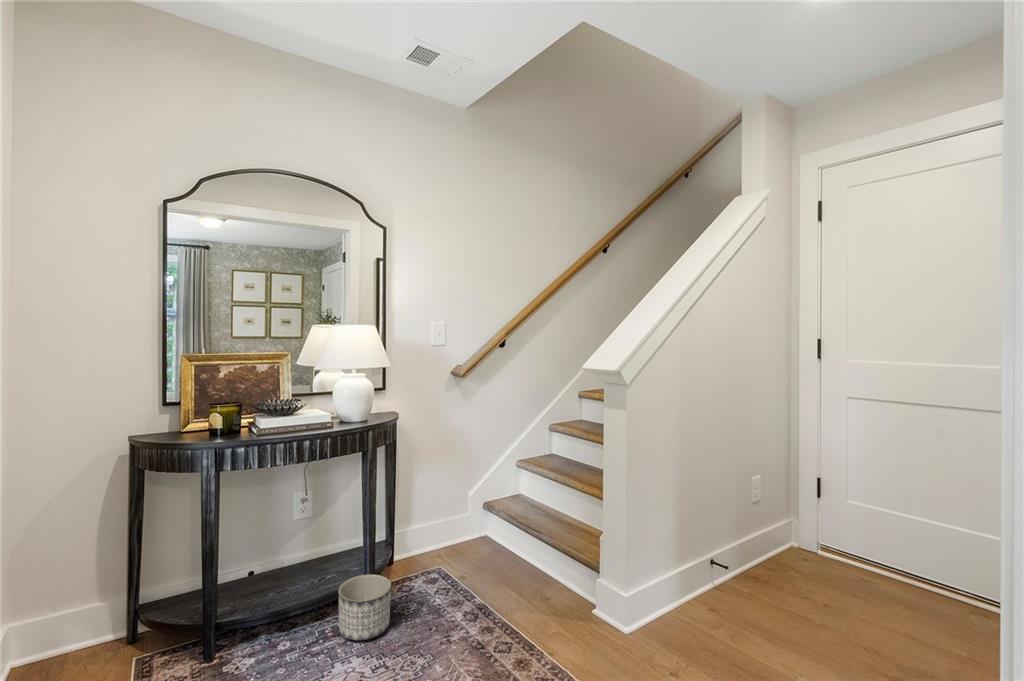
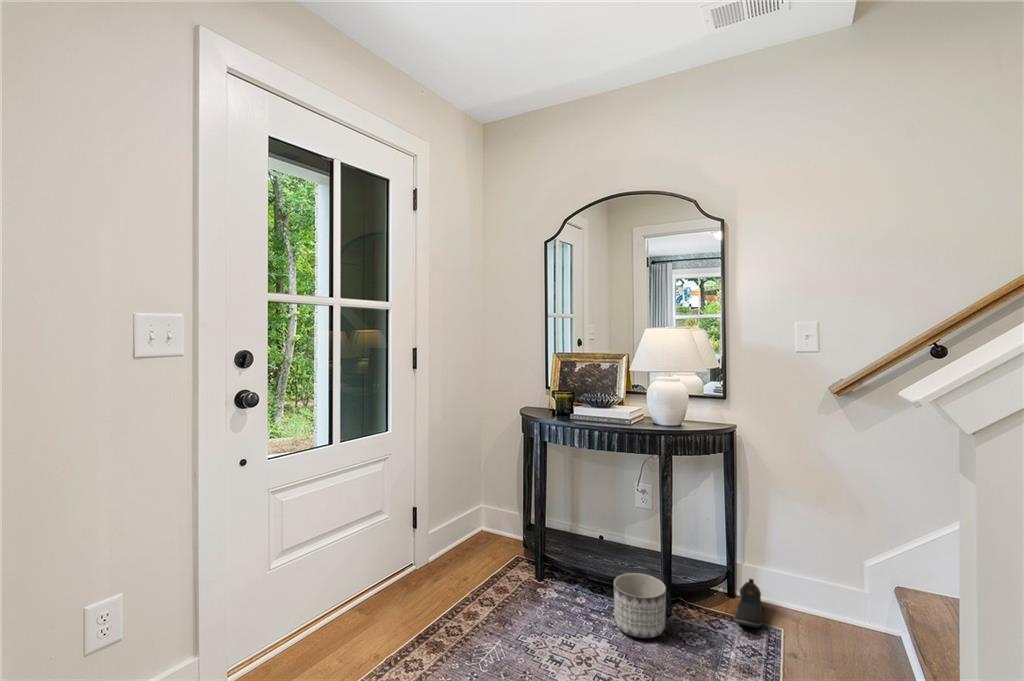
shoe: none [397,541,432,580] -> present [734,579,763,628]

